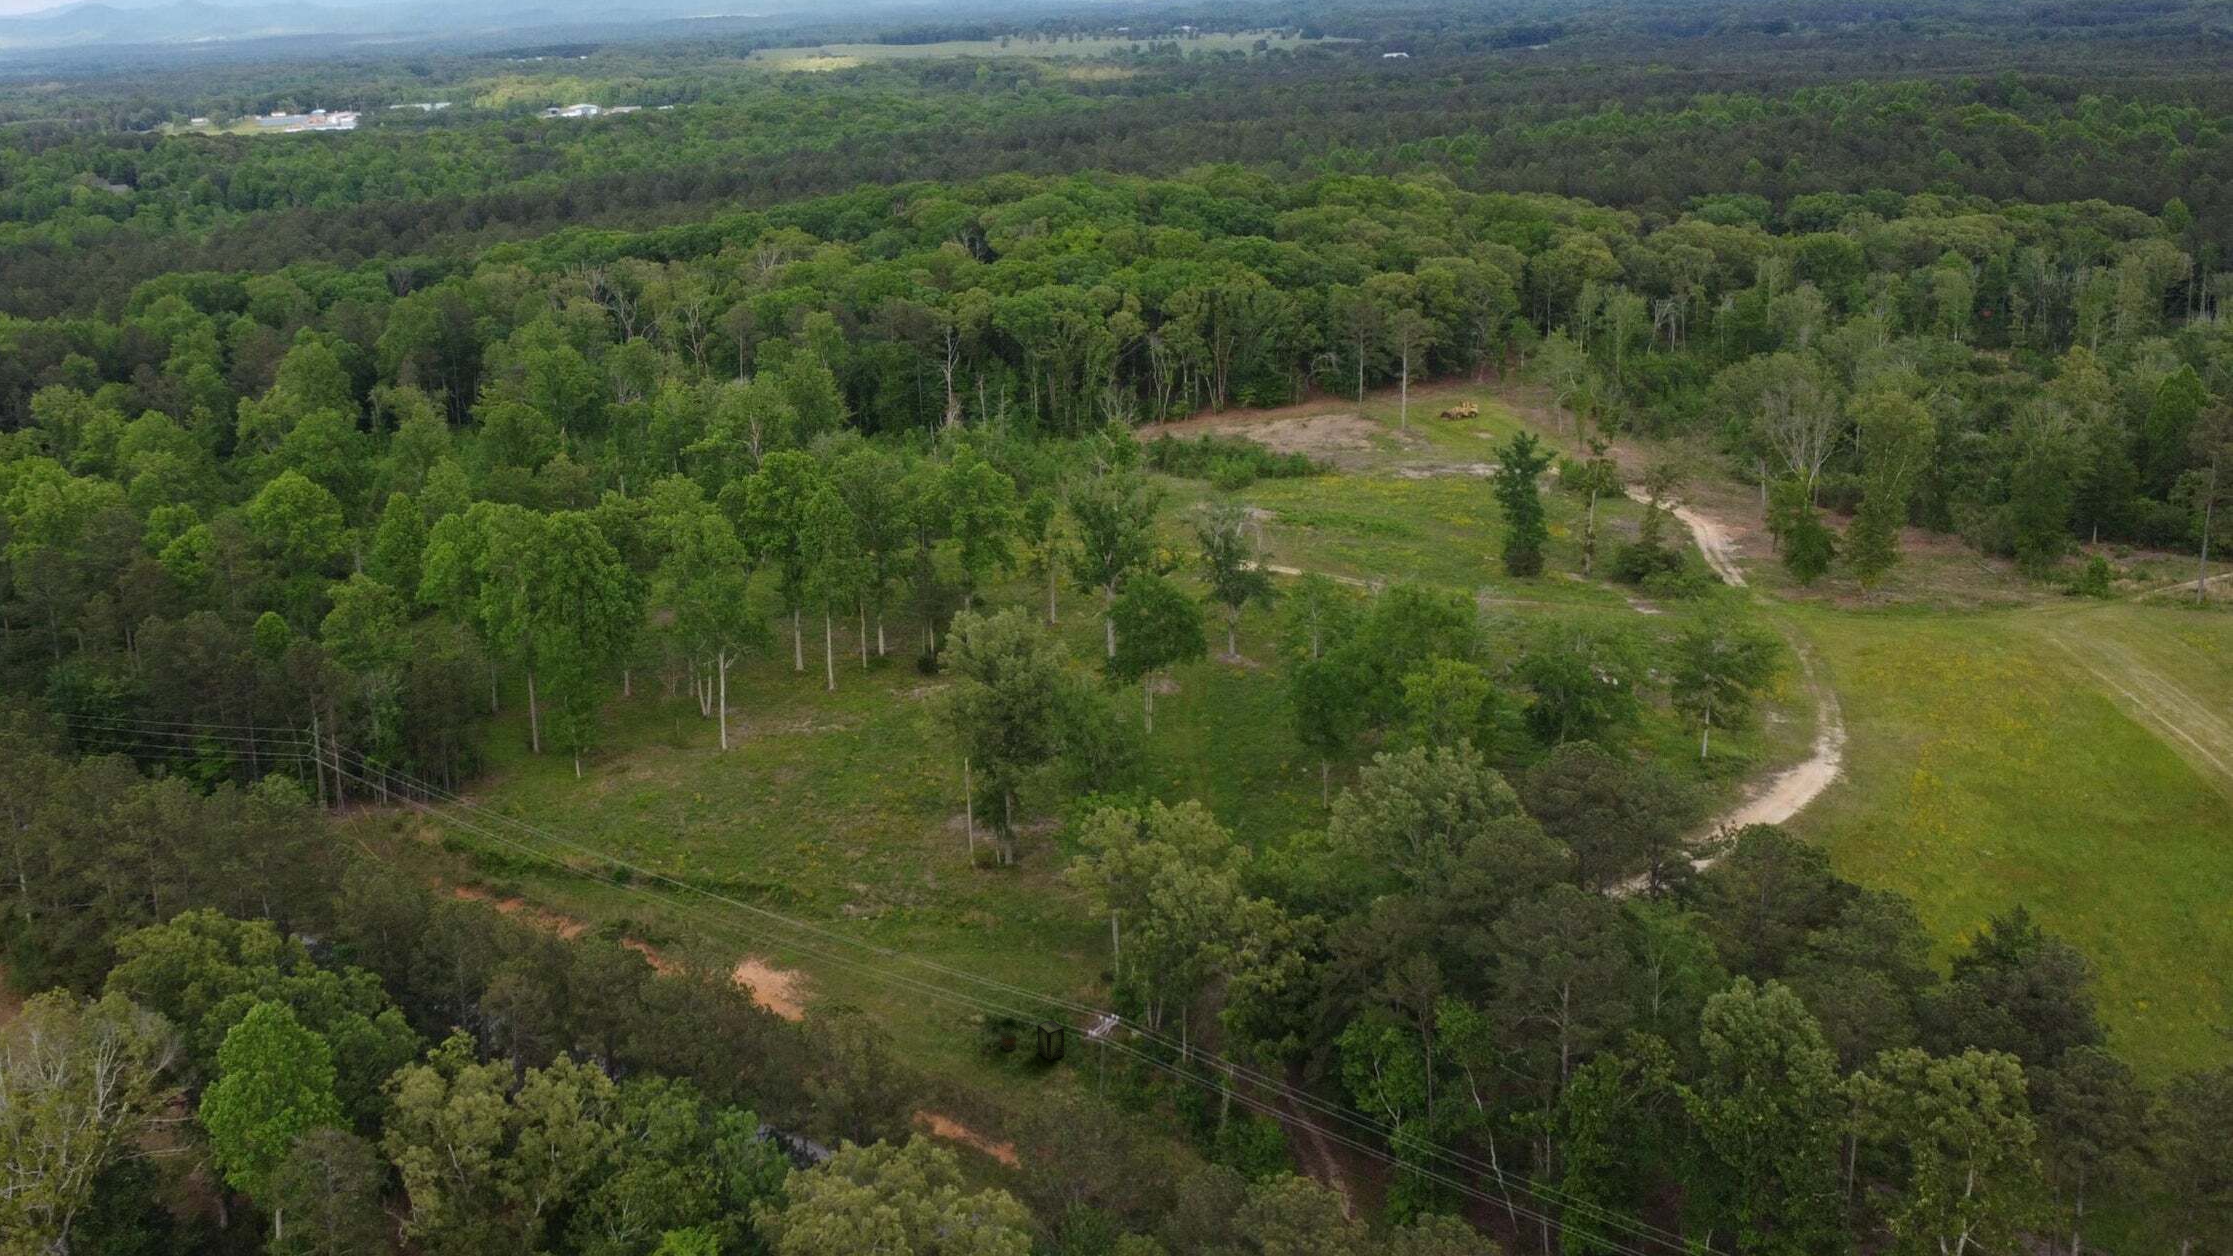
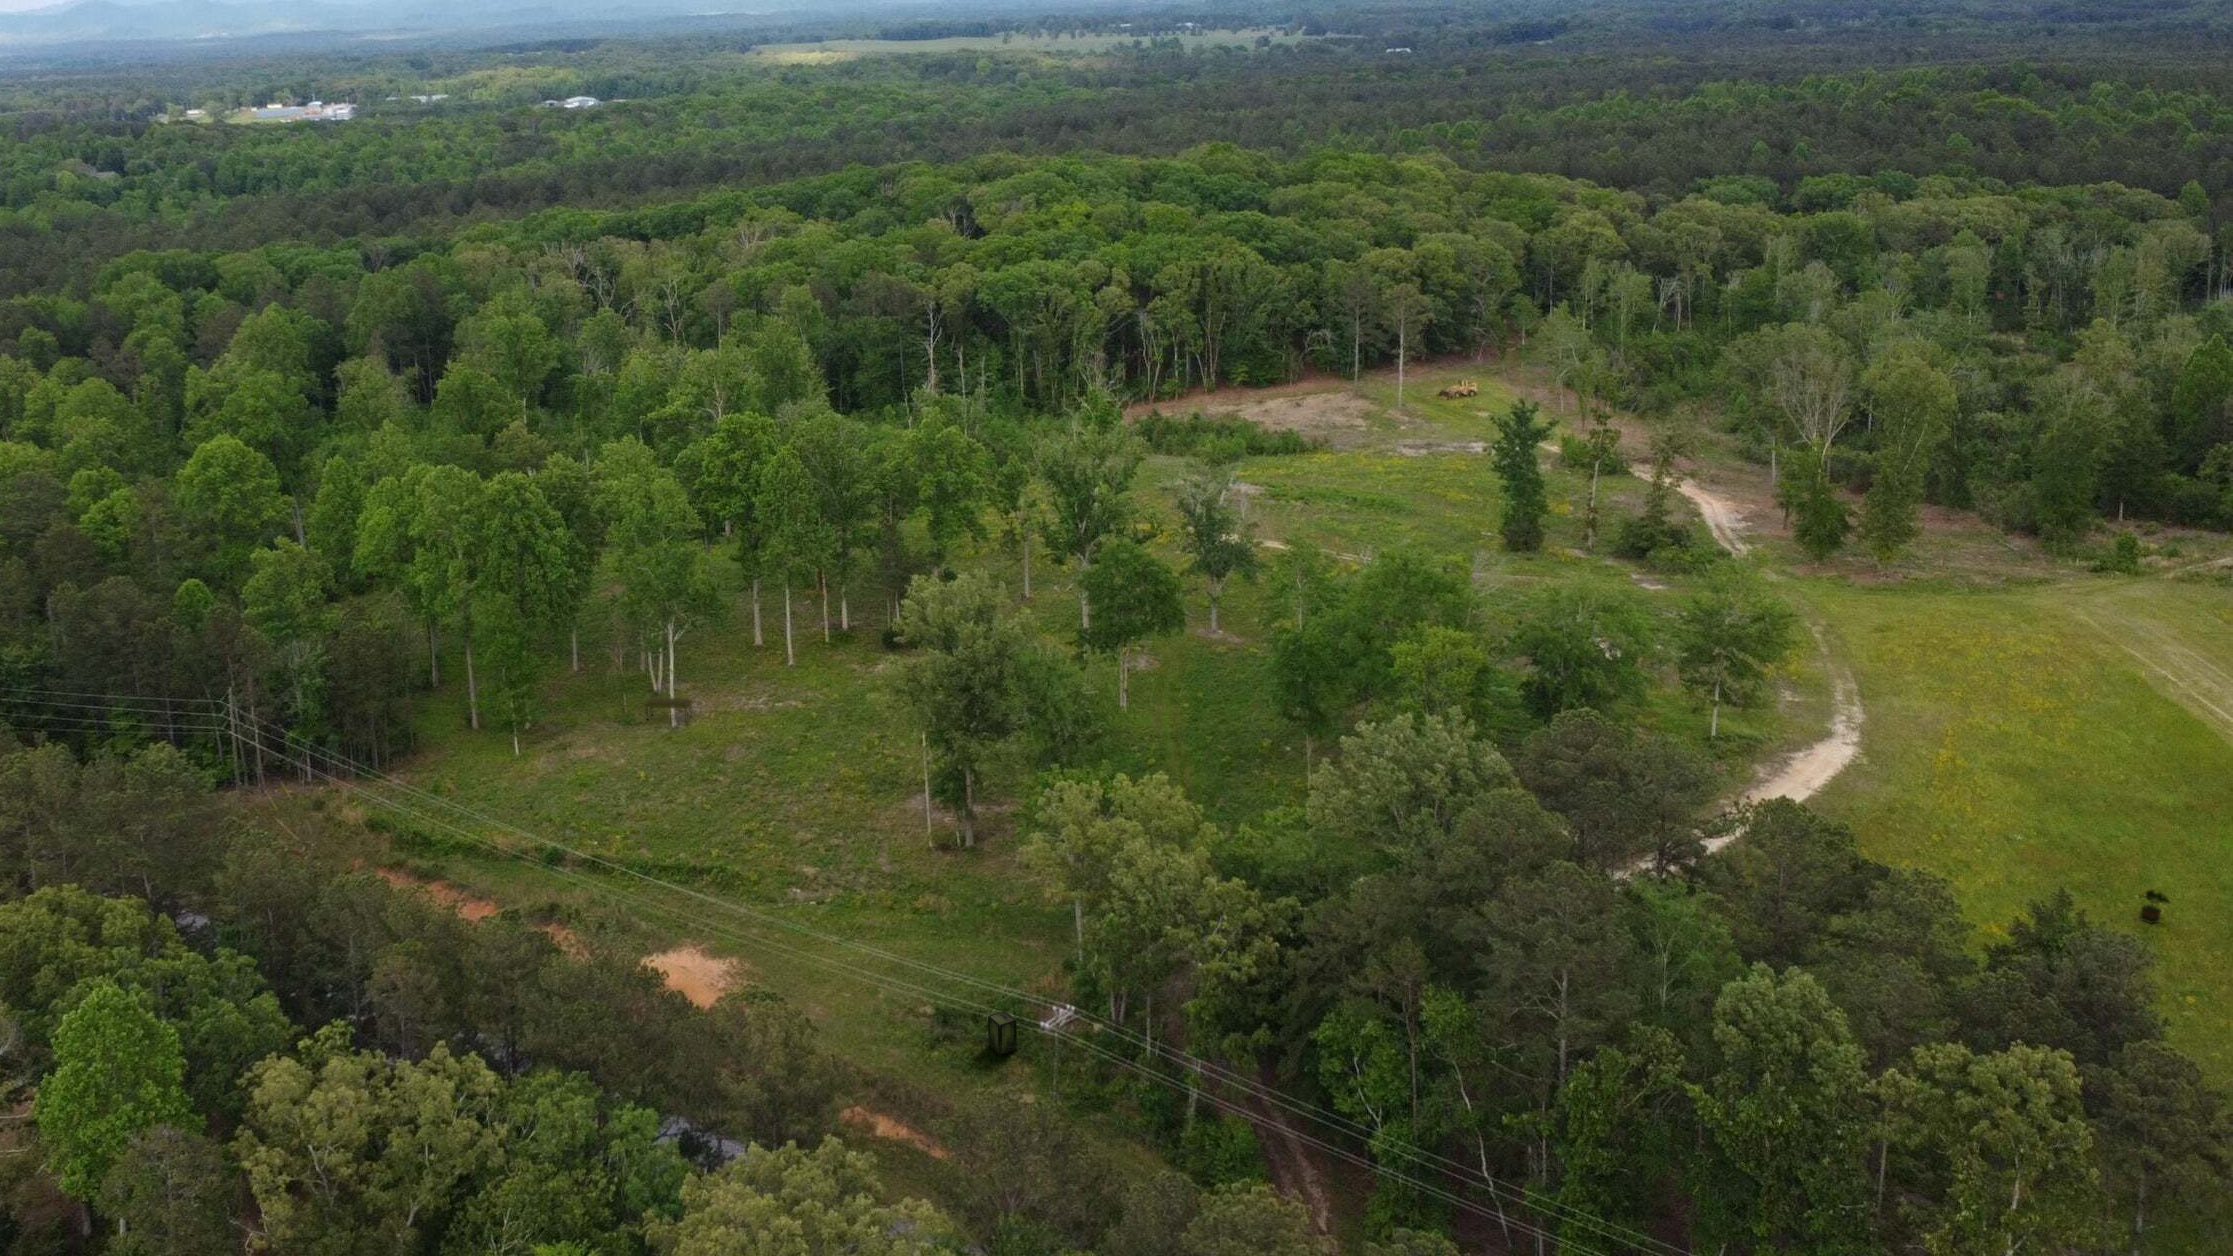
bench: none [695,721,739,745] -> present [645,697,692,711]
potted tree: present [999,1018,1021,1051] -> present [2139,890,2168,924]

